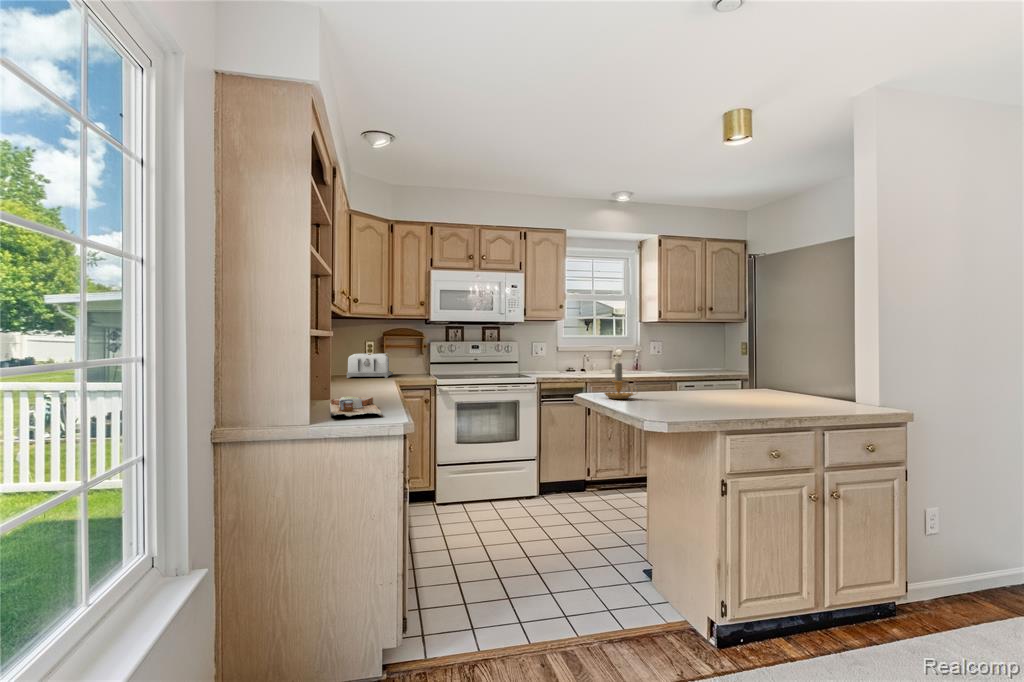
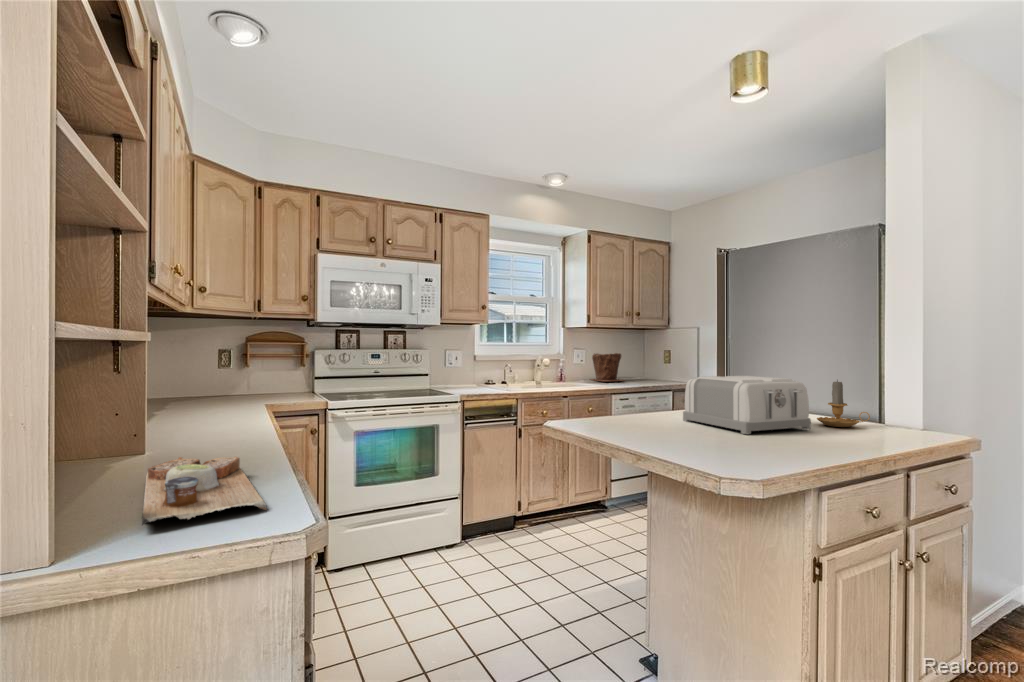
plant pot: none [663,345,697,371] -> present [590,353,624,382]
toaster: present [347,354,393,378] -> present [683,376,811,434]
candle: present [604,363,634,399] -> present [817,381,870,427]

